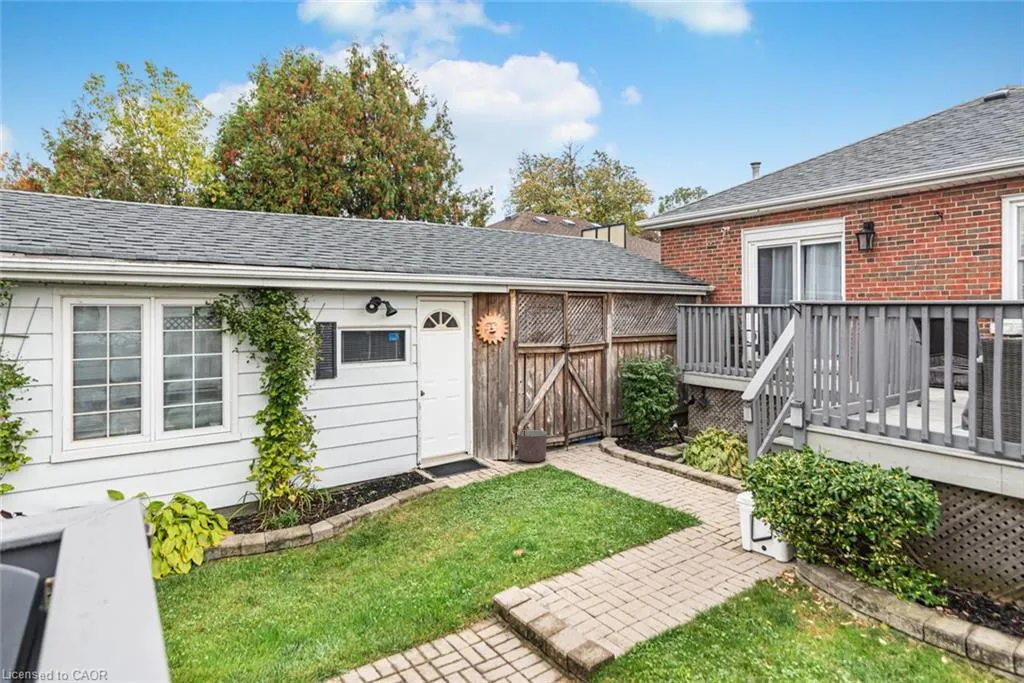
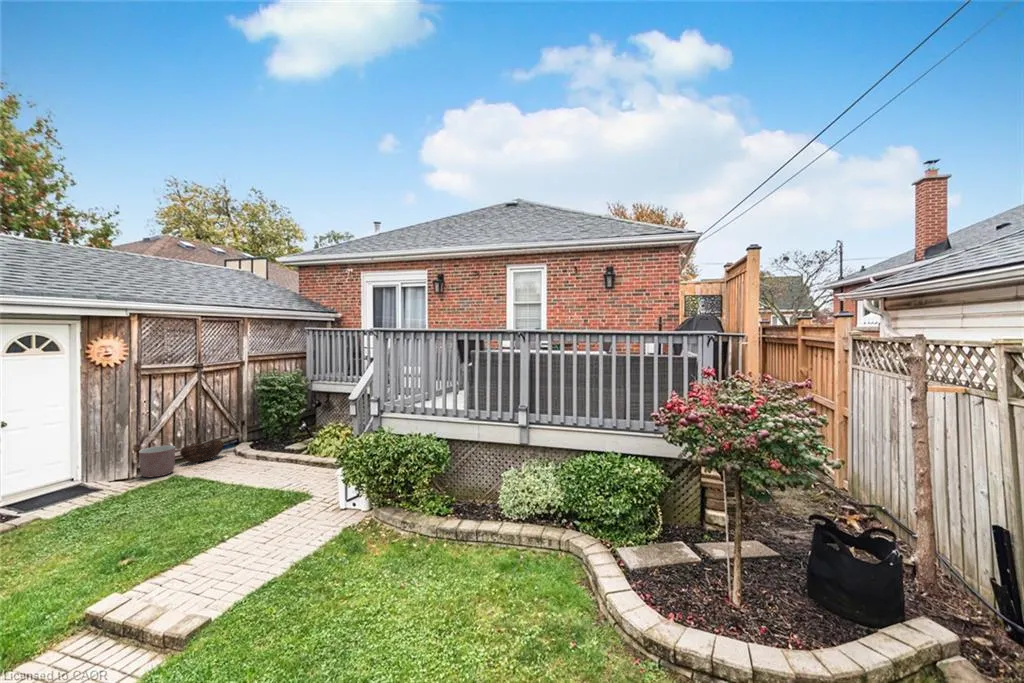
basket: none [550,430,588,453] -> present [180,440,223,462]

